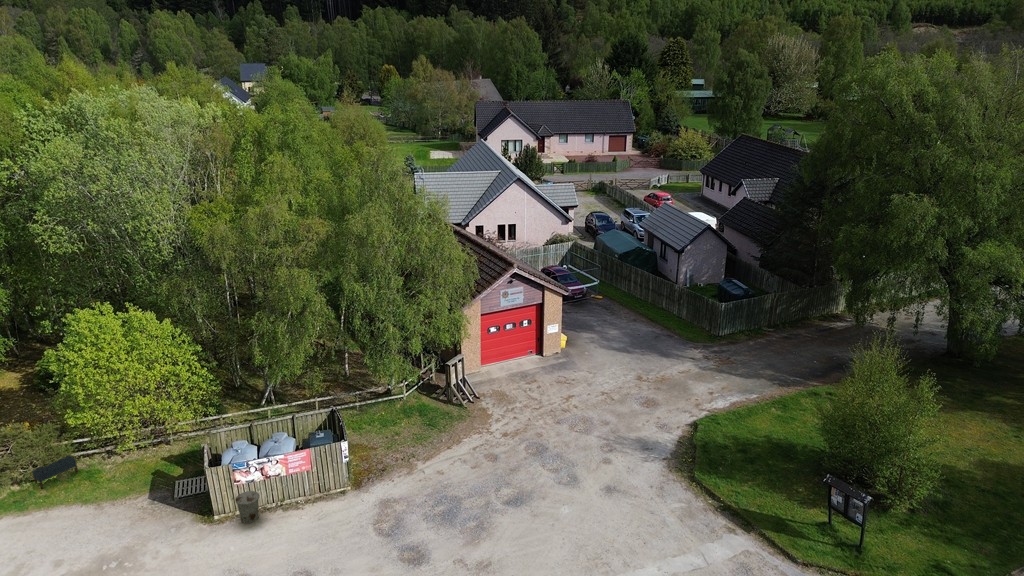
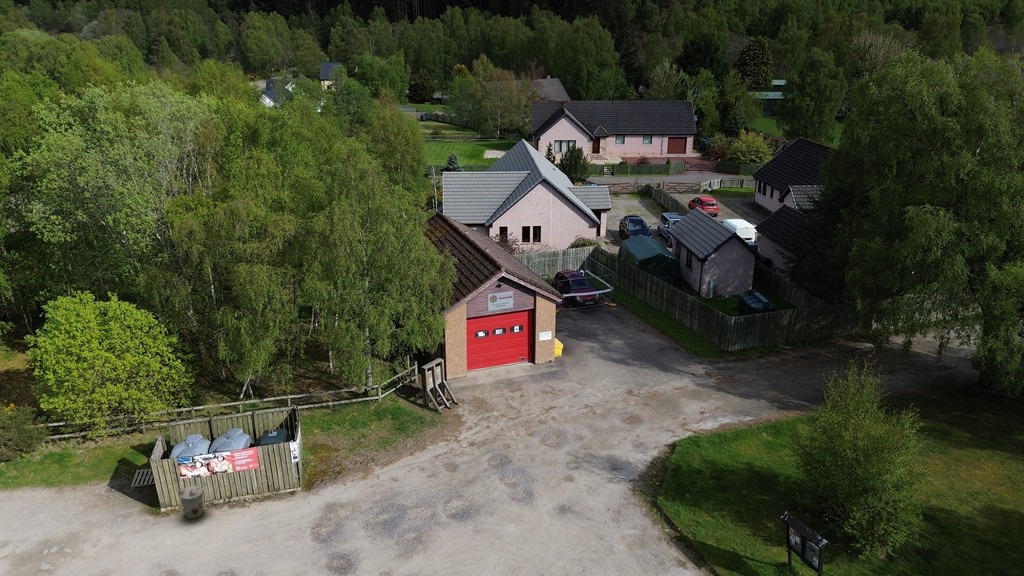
bench: present [32,456,78,489] -> none [5,438,51,469]

